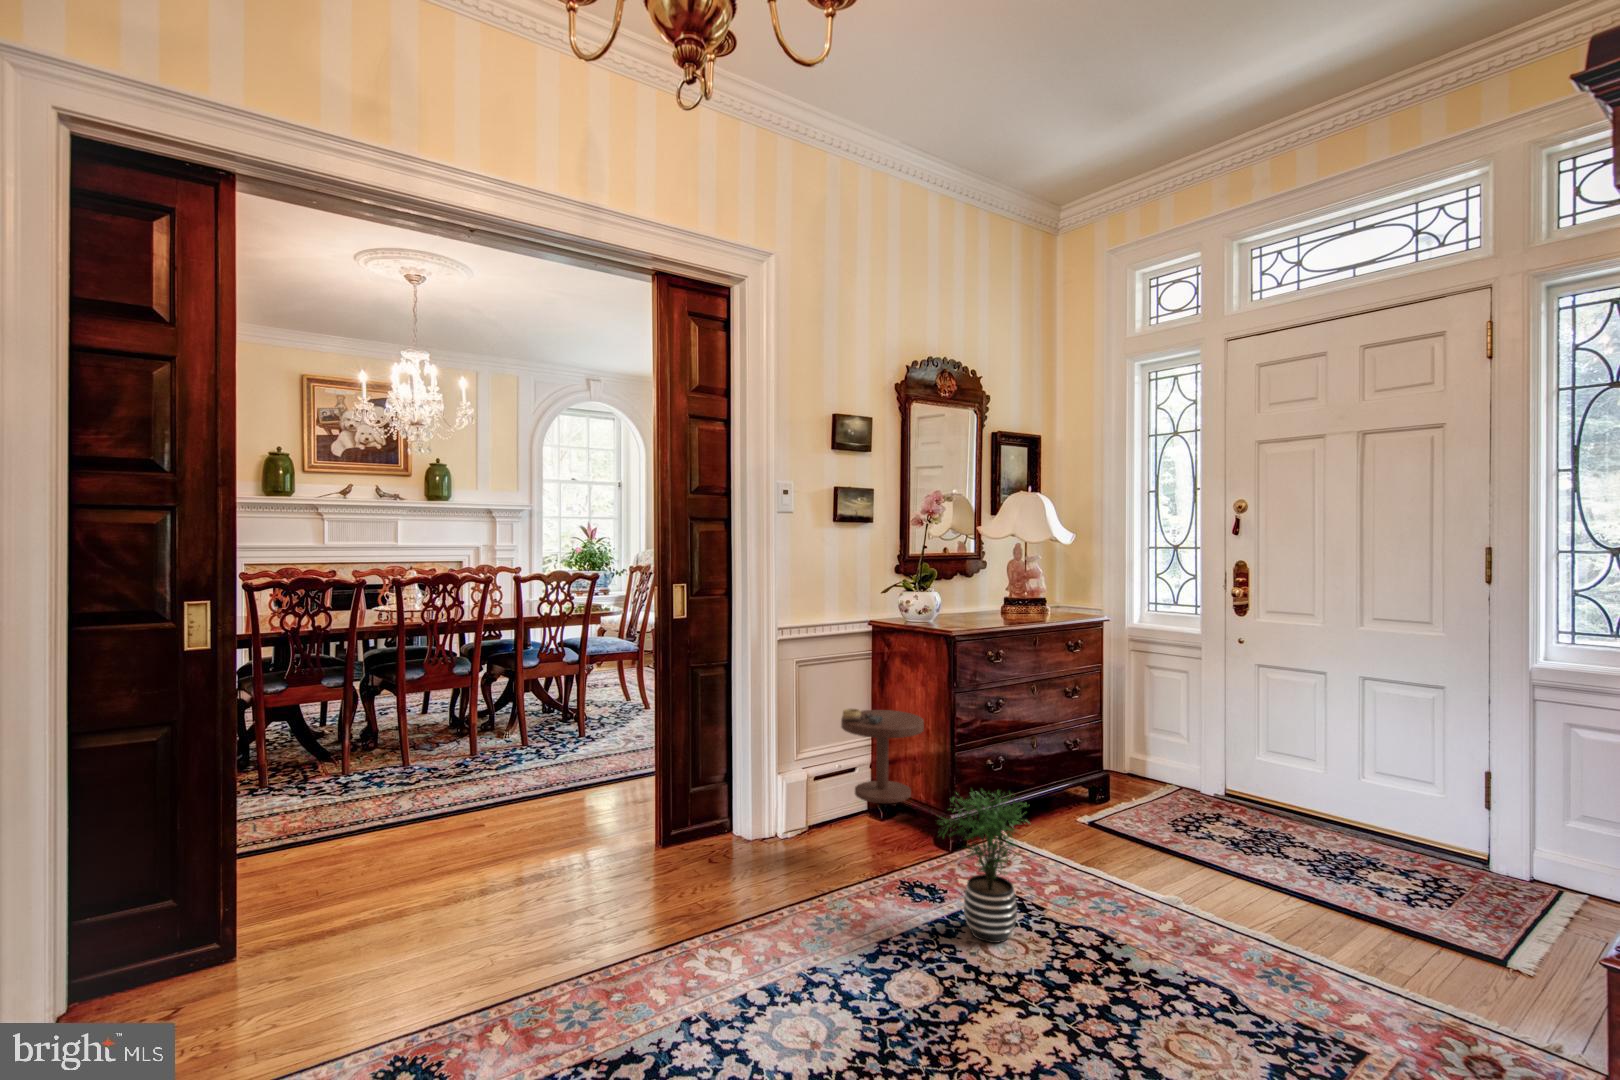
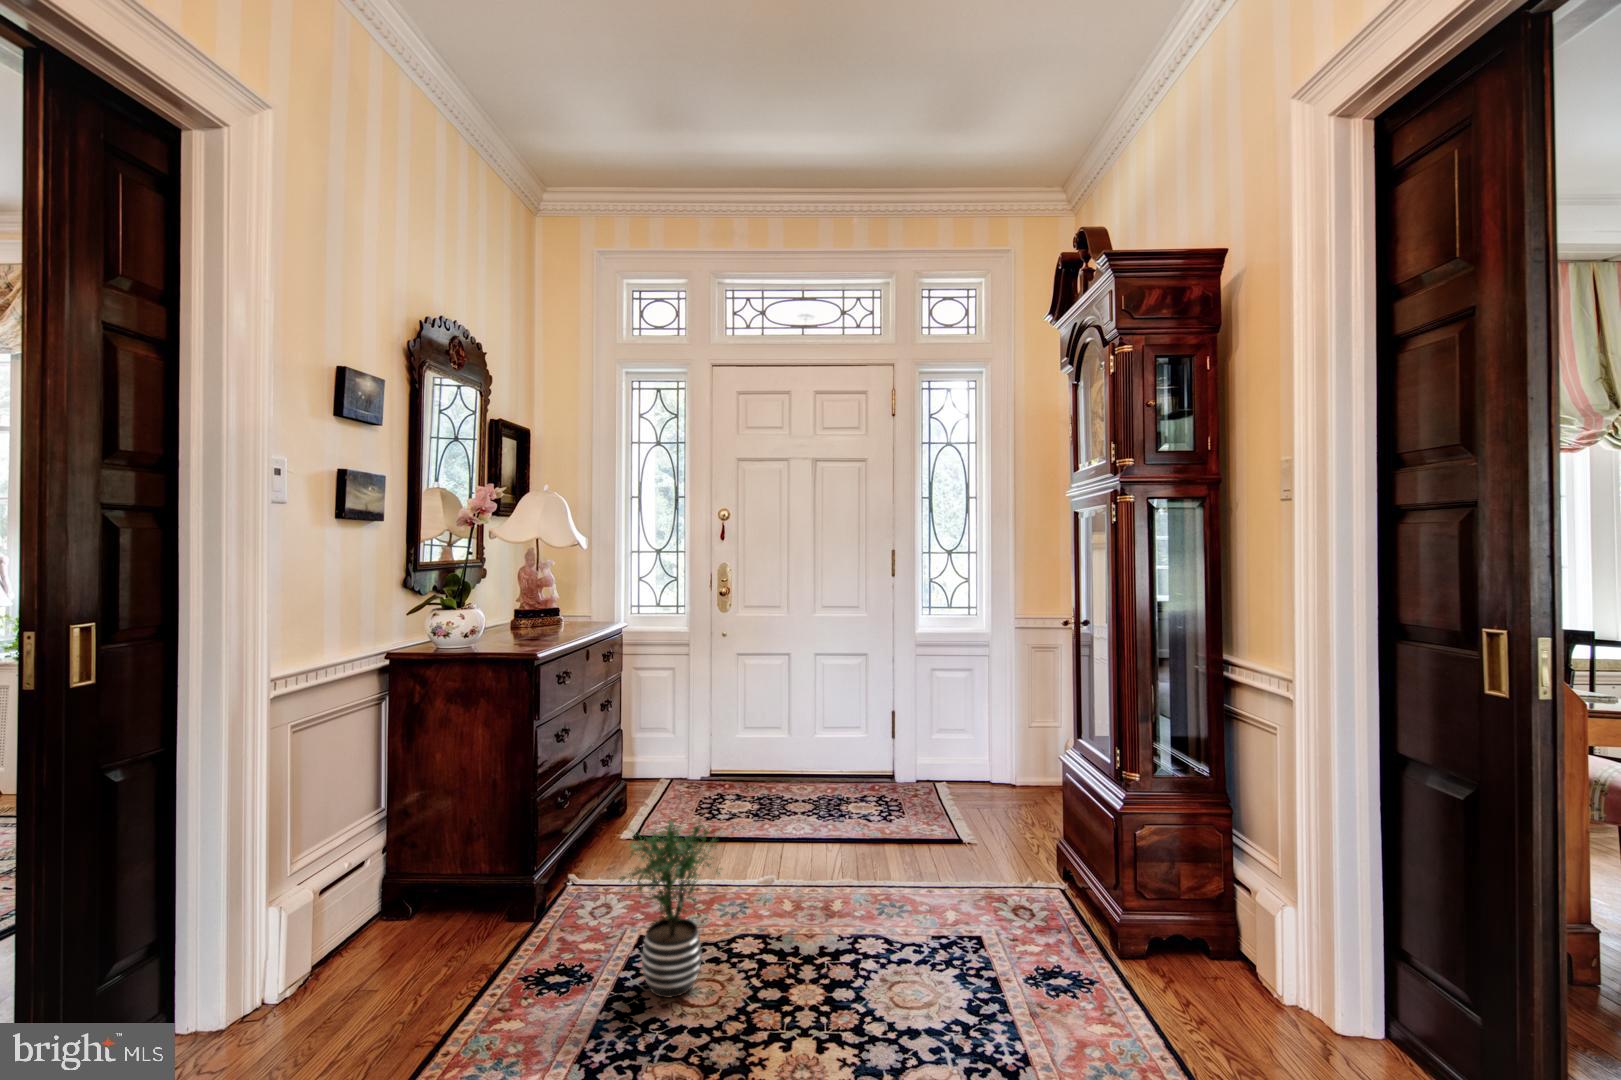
side table: present [841,709,924,803] -> none [417,762,537,976]

